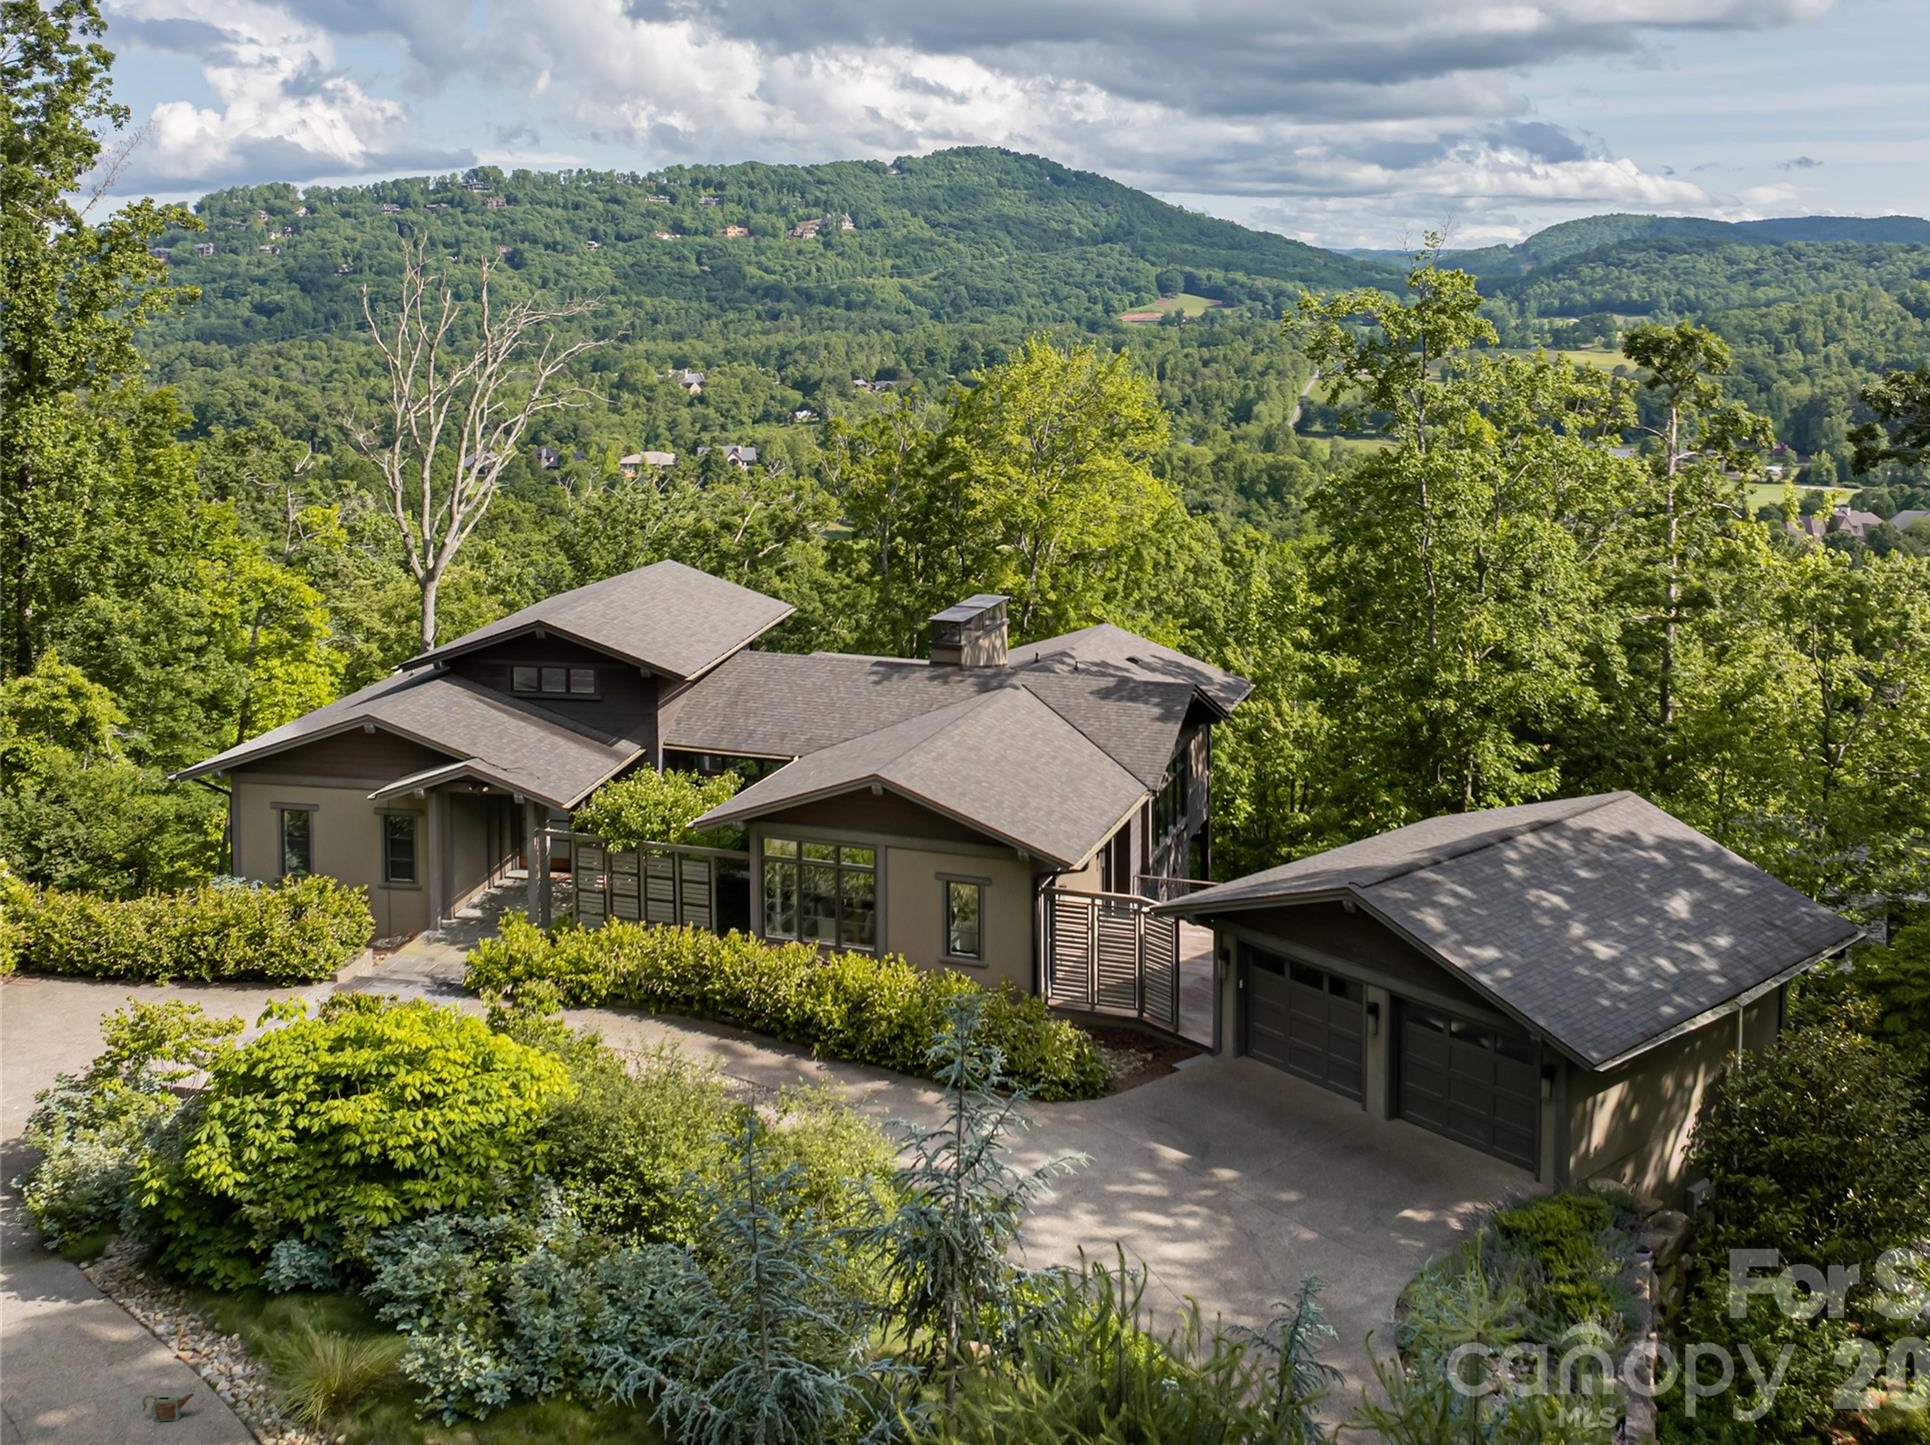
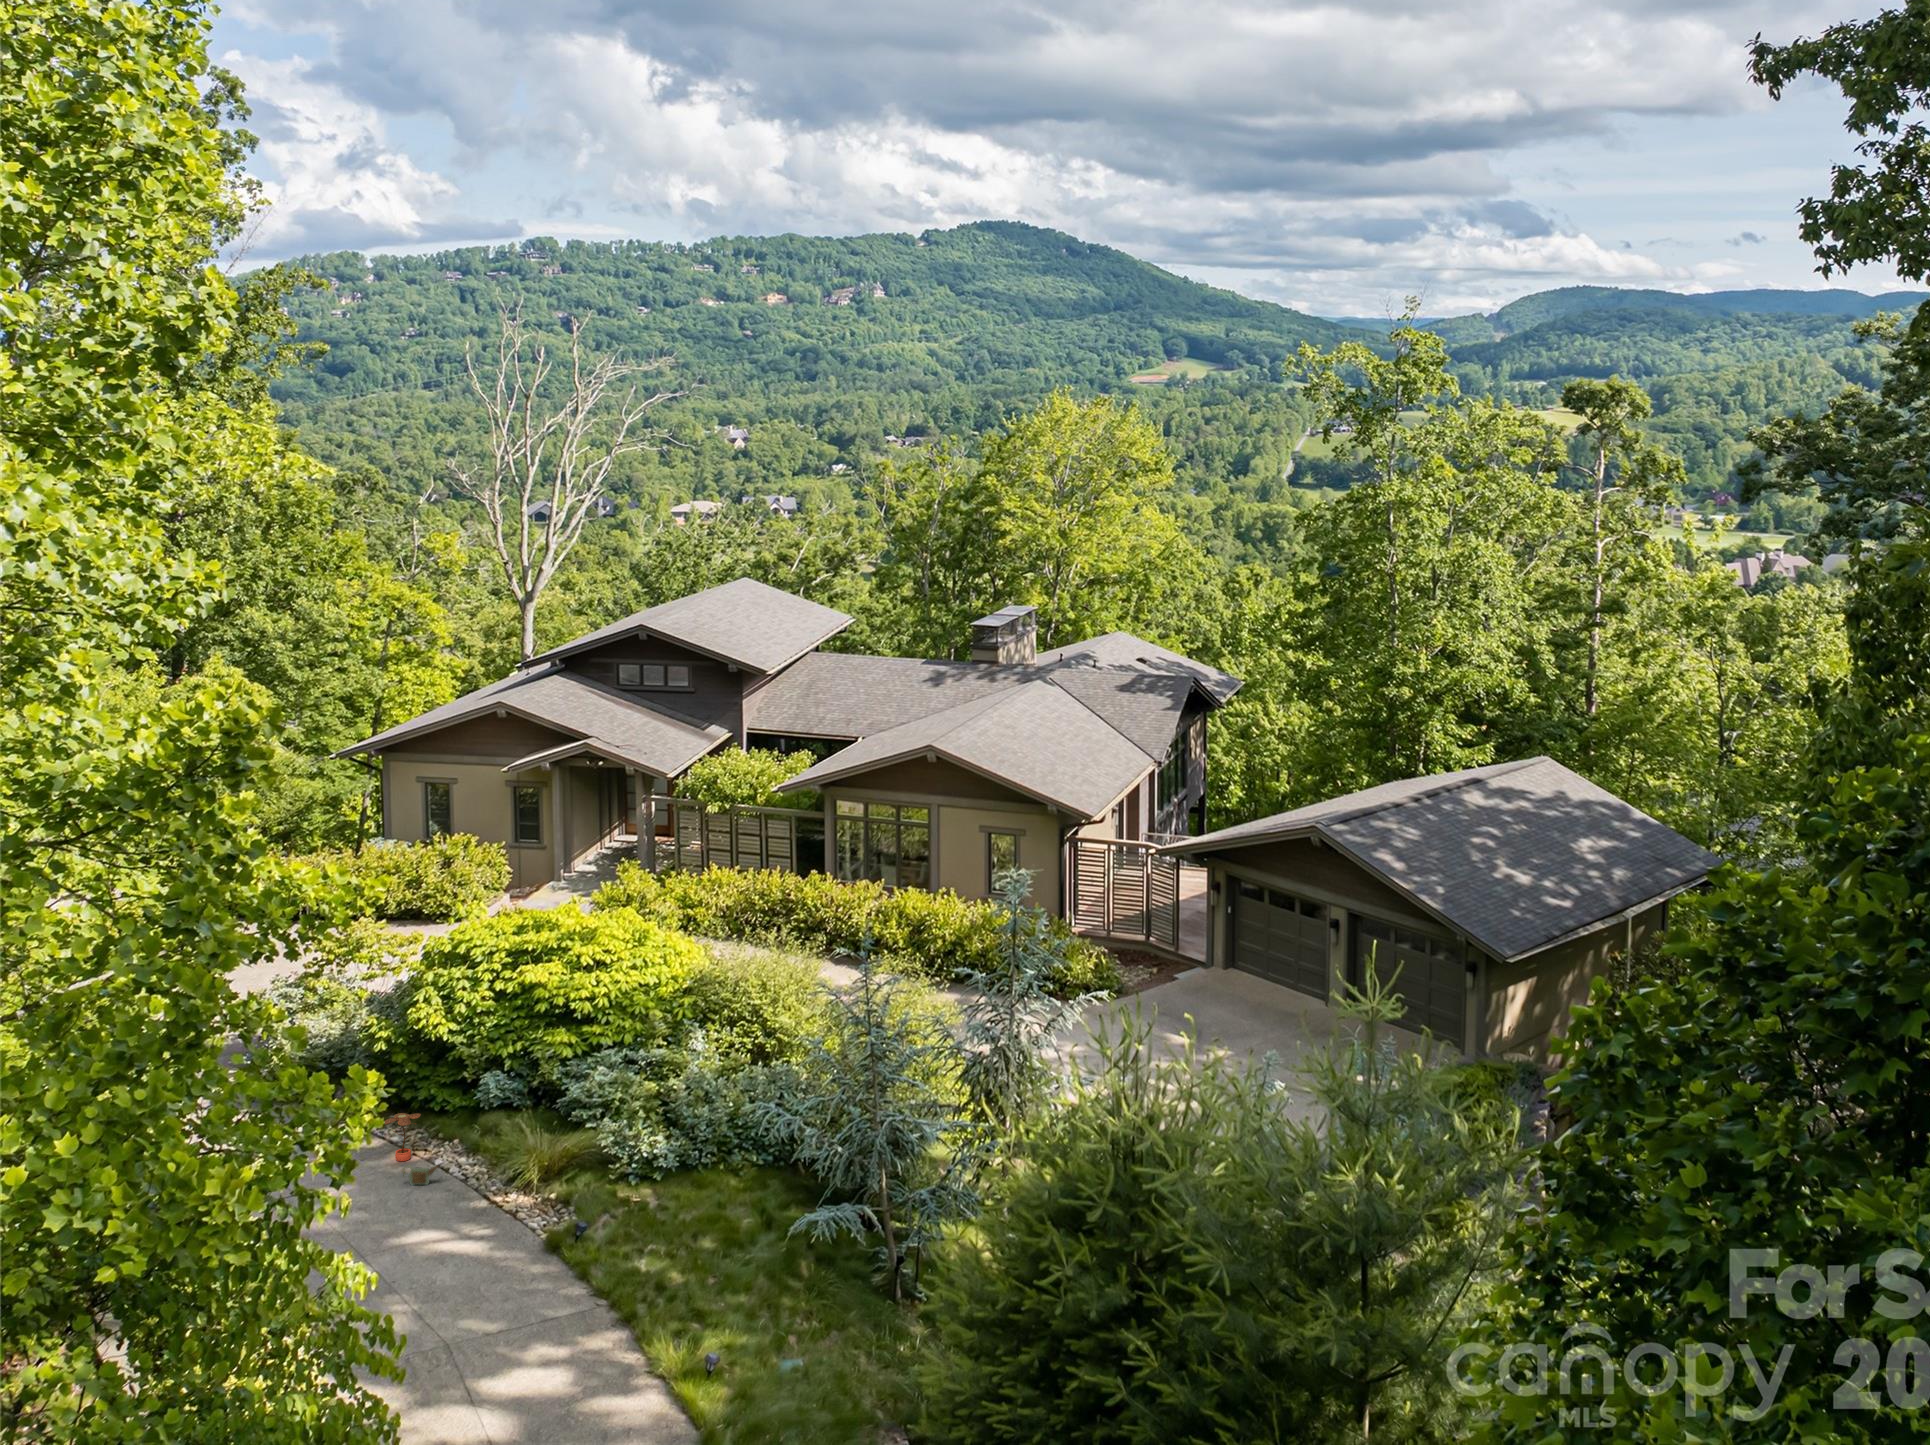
potted plant: none [126,1311,179,1378] -> present [385,1113,421,1161]

